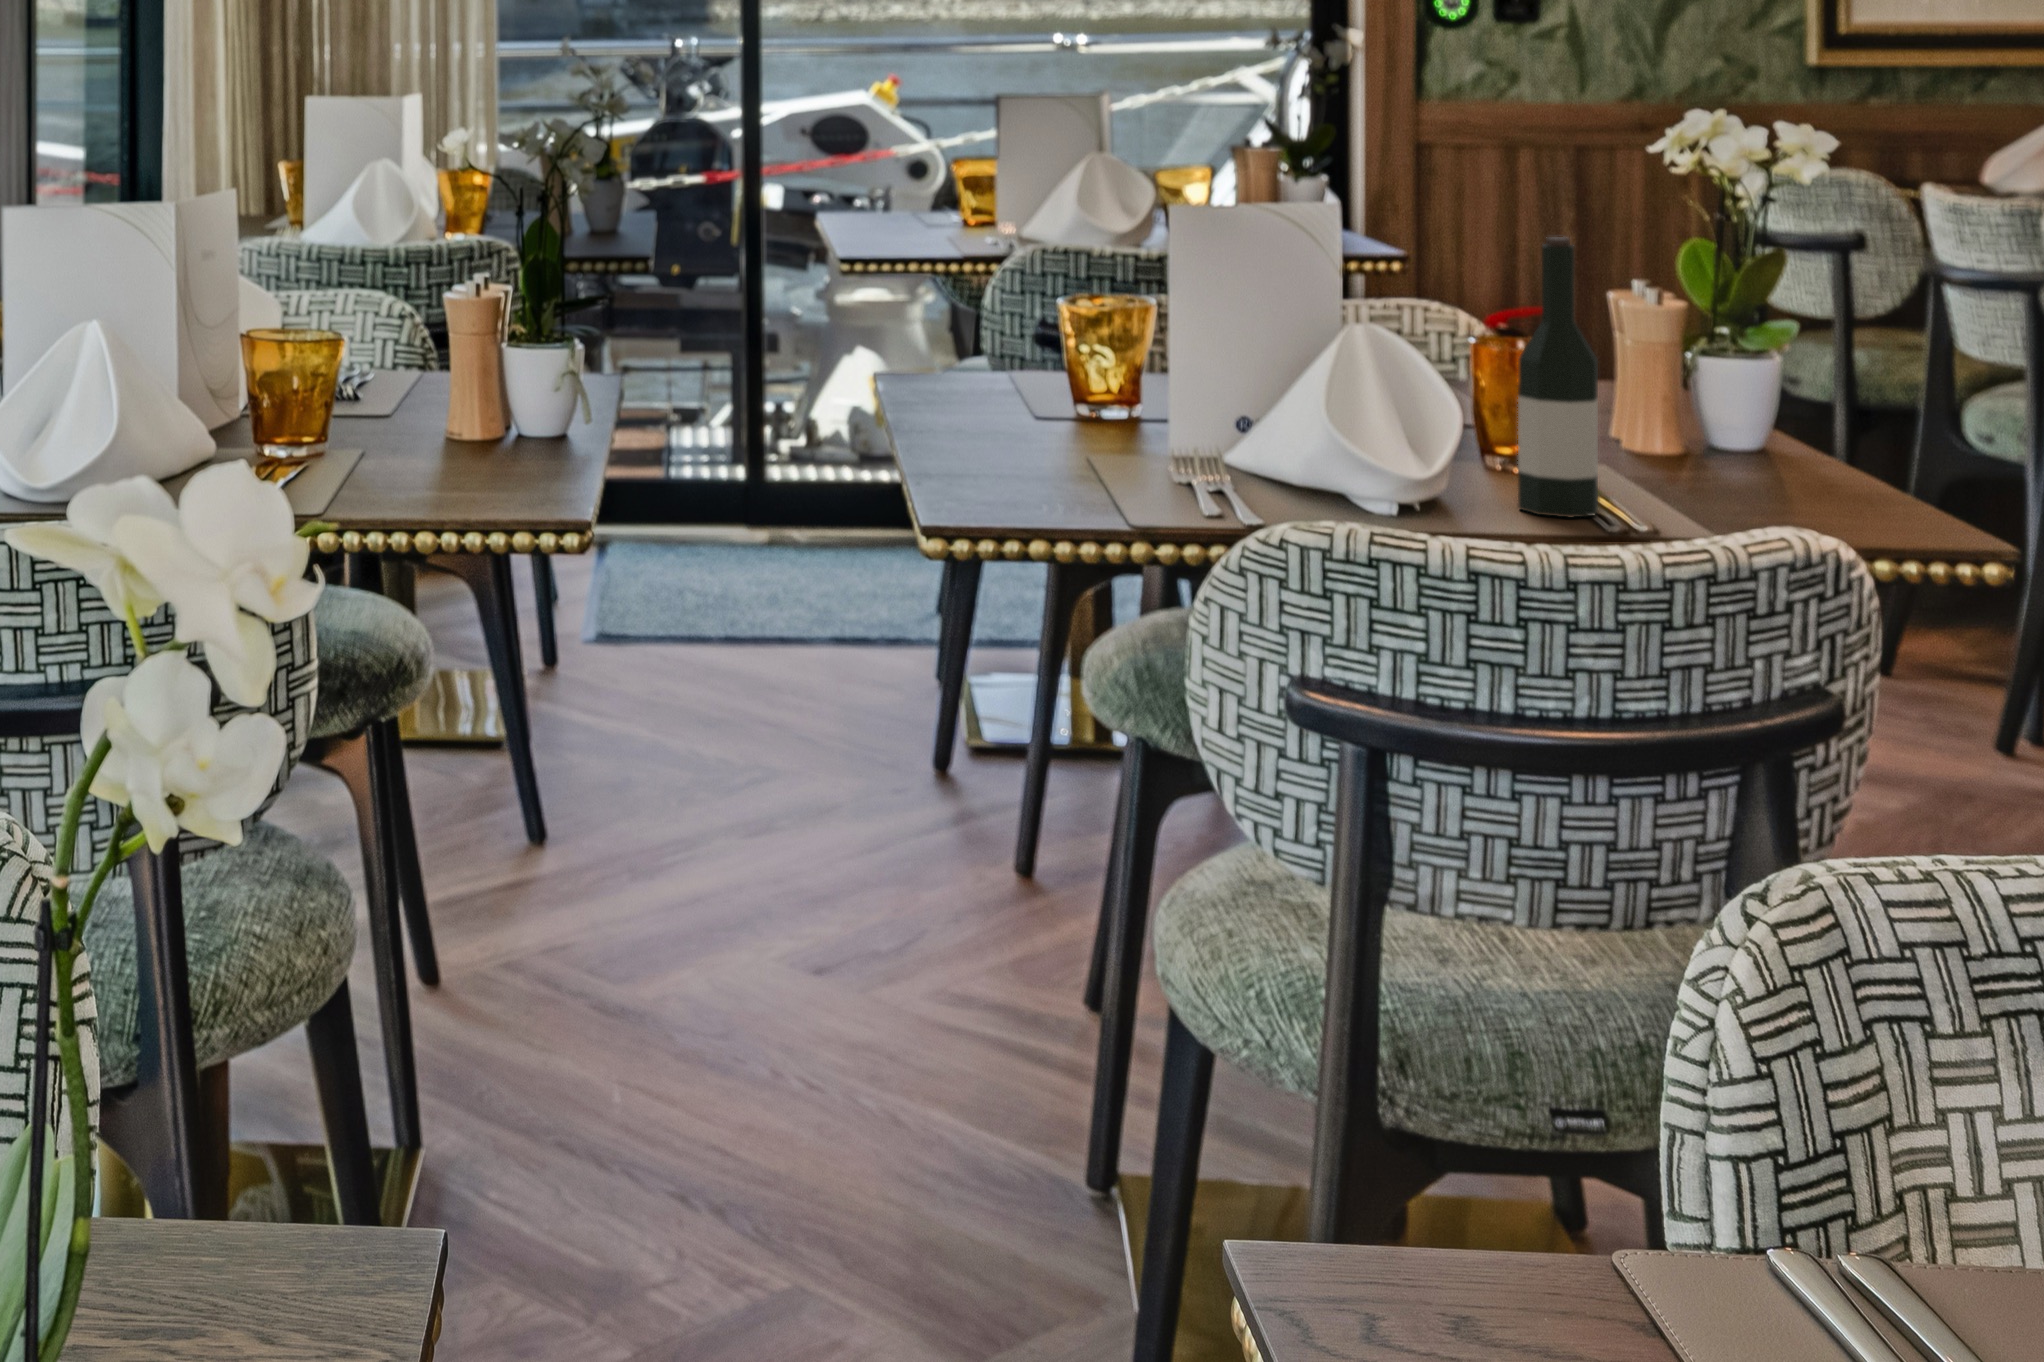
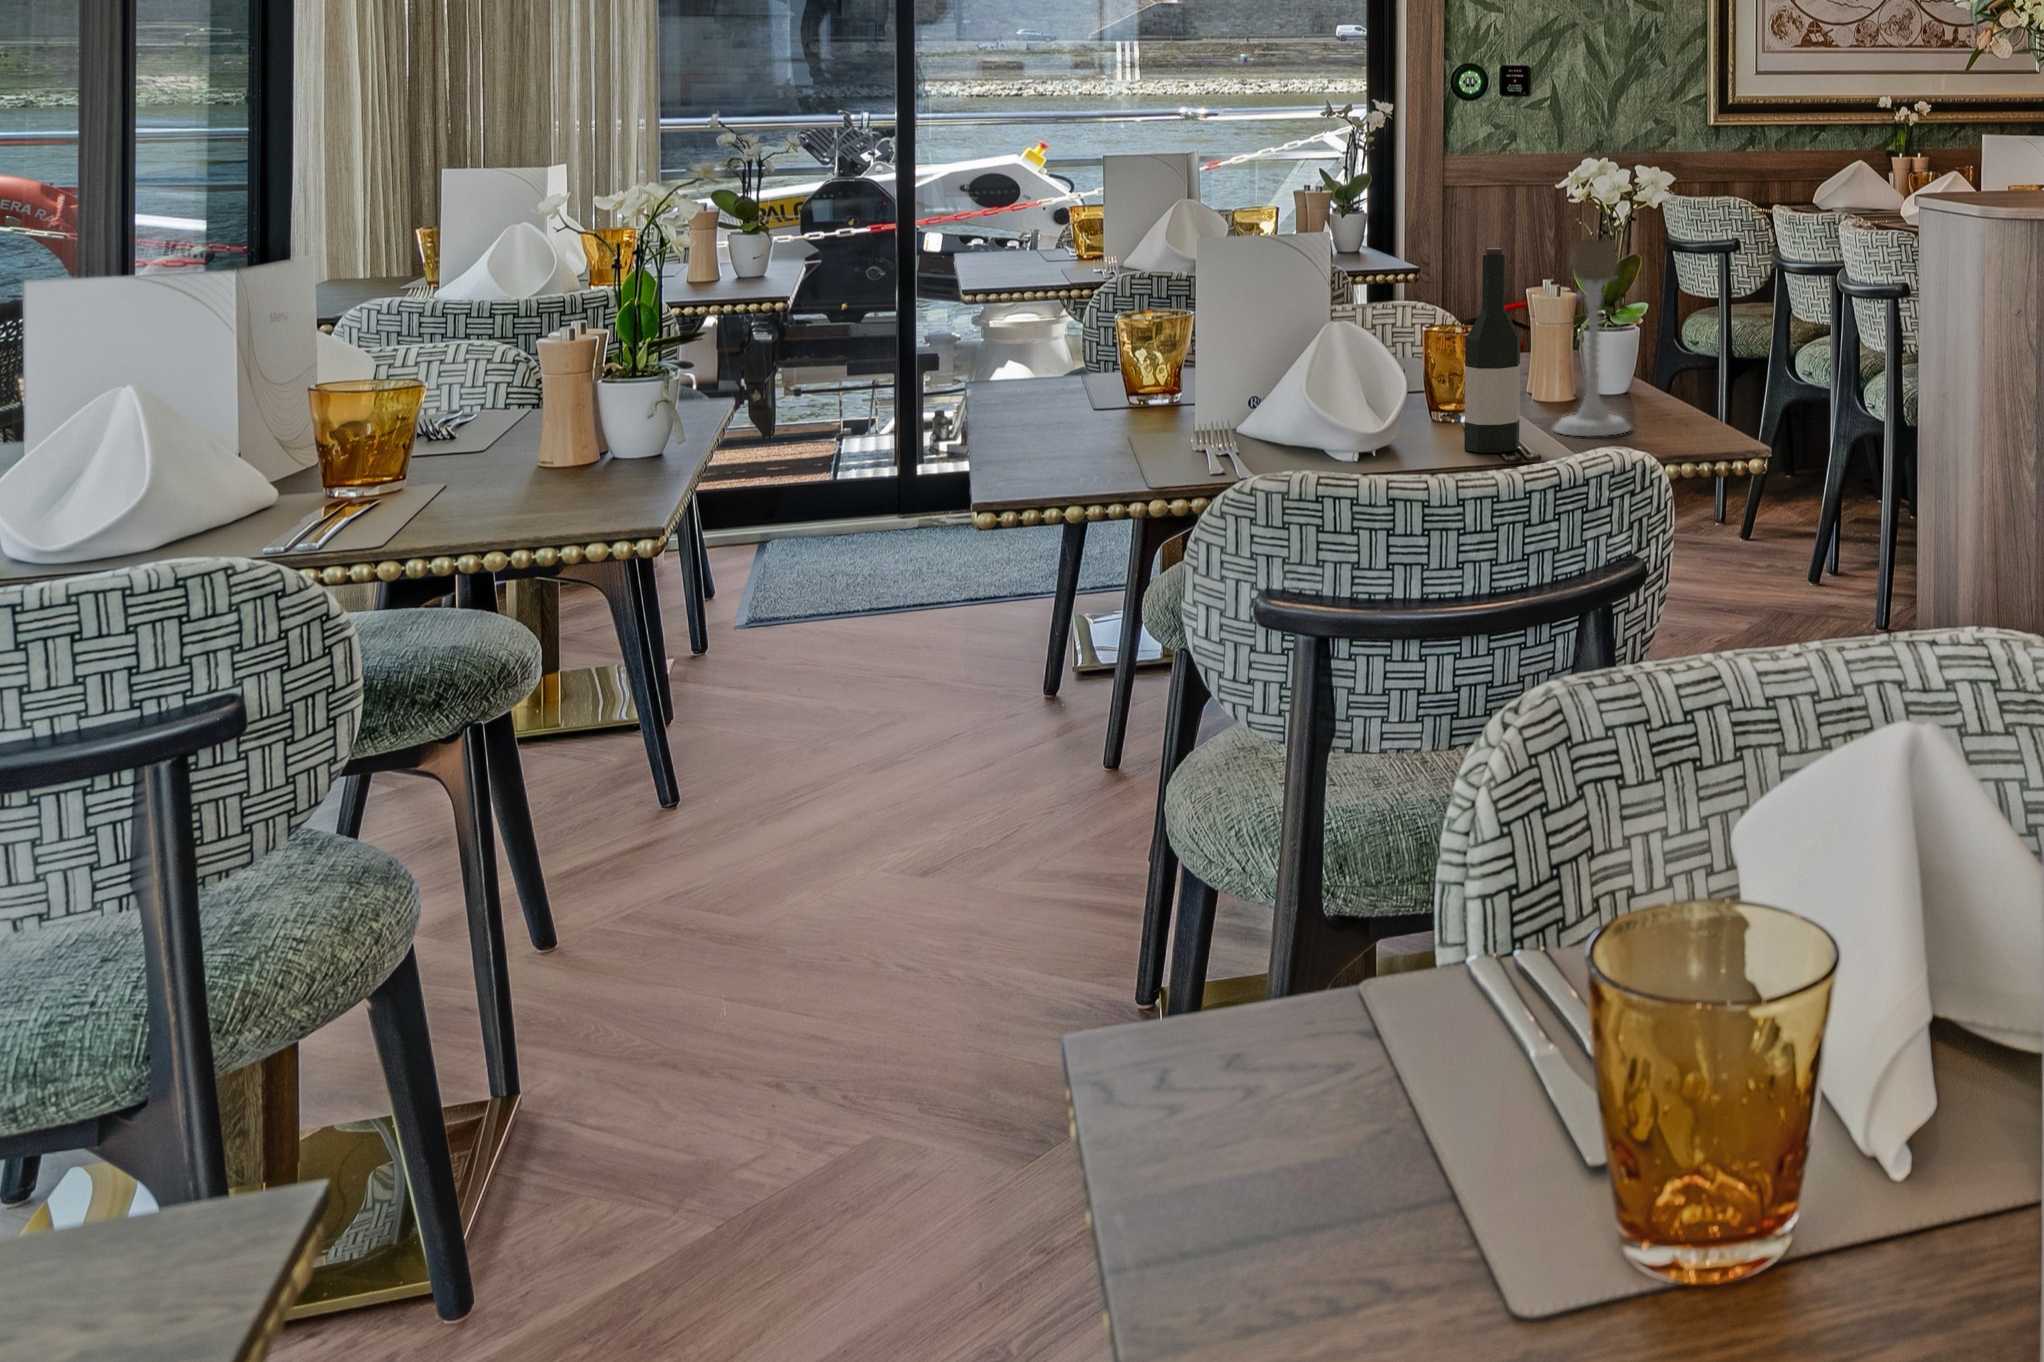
candle holder: none [1641,229,1765,507] -> present [1553,239,1630,436]

